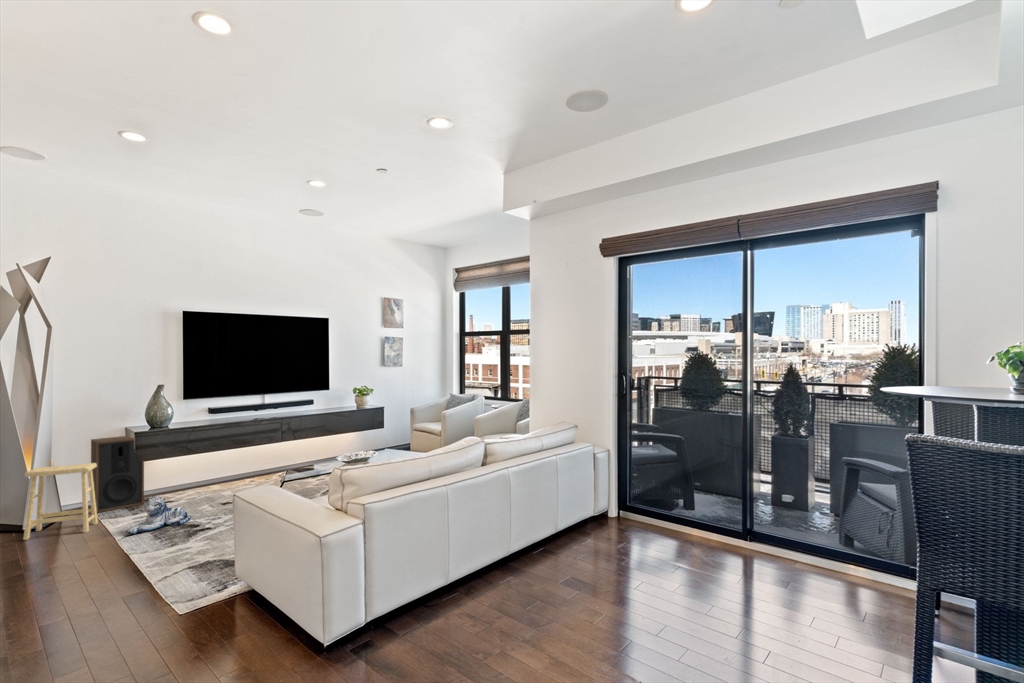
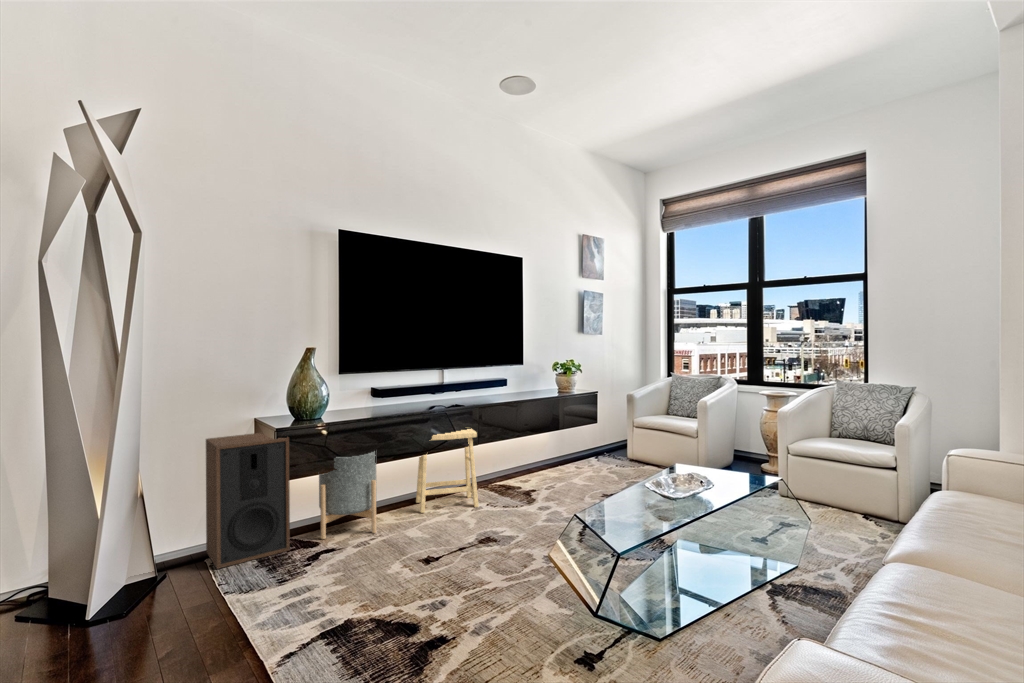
planter: none [166,444,206,499] -> present [319,451,377,539]
footstool: present [23,463,98,540] -> present [416,429,478,513]
plush toy: present [128,496,191,533] -> none [290,562,390,646]

